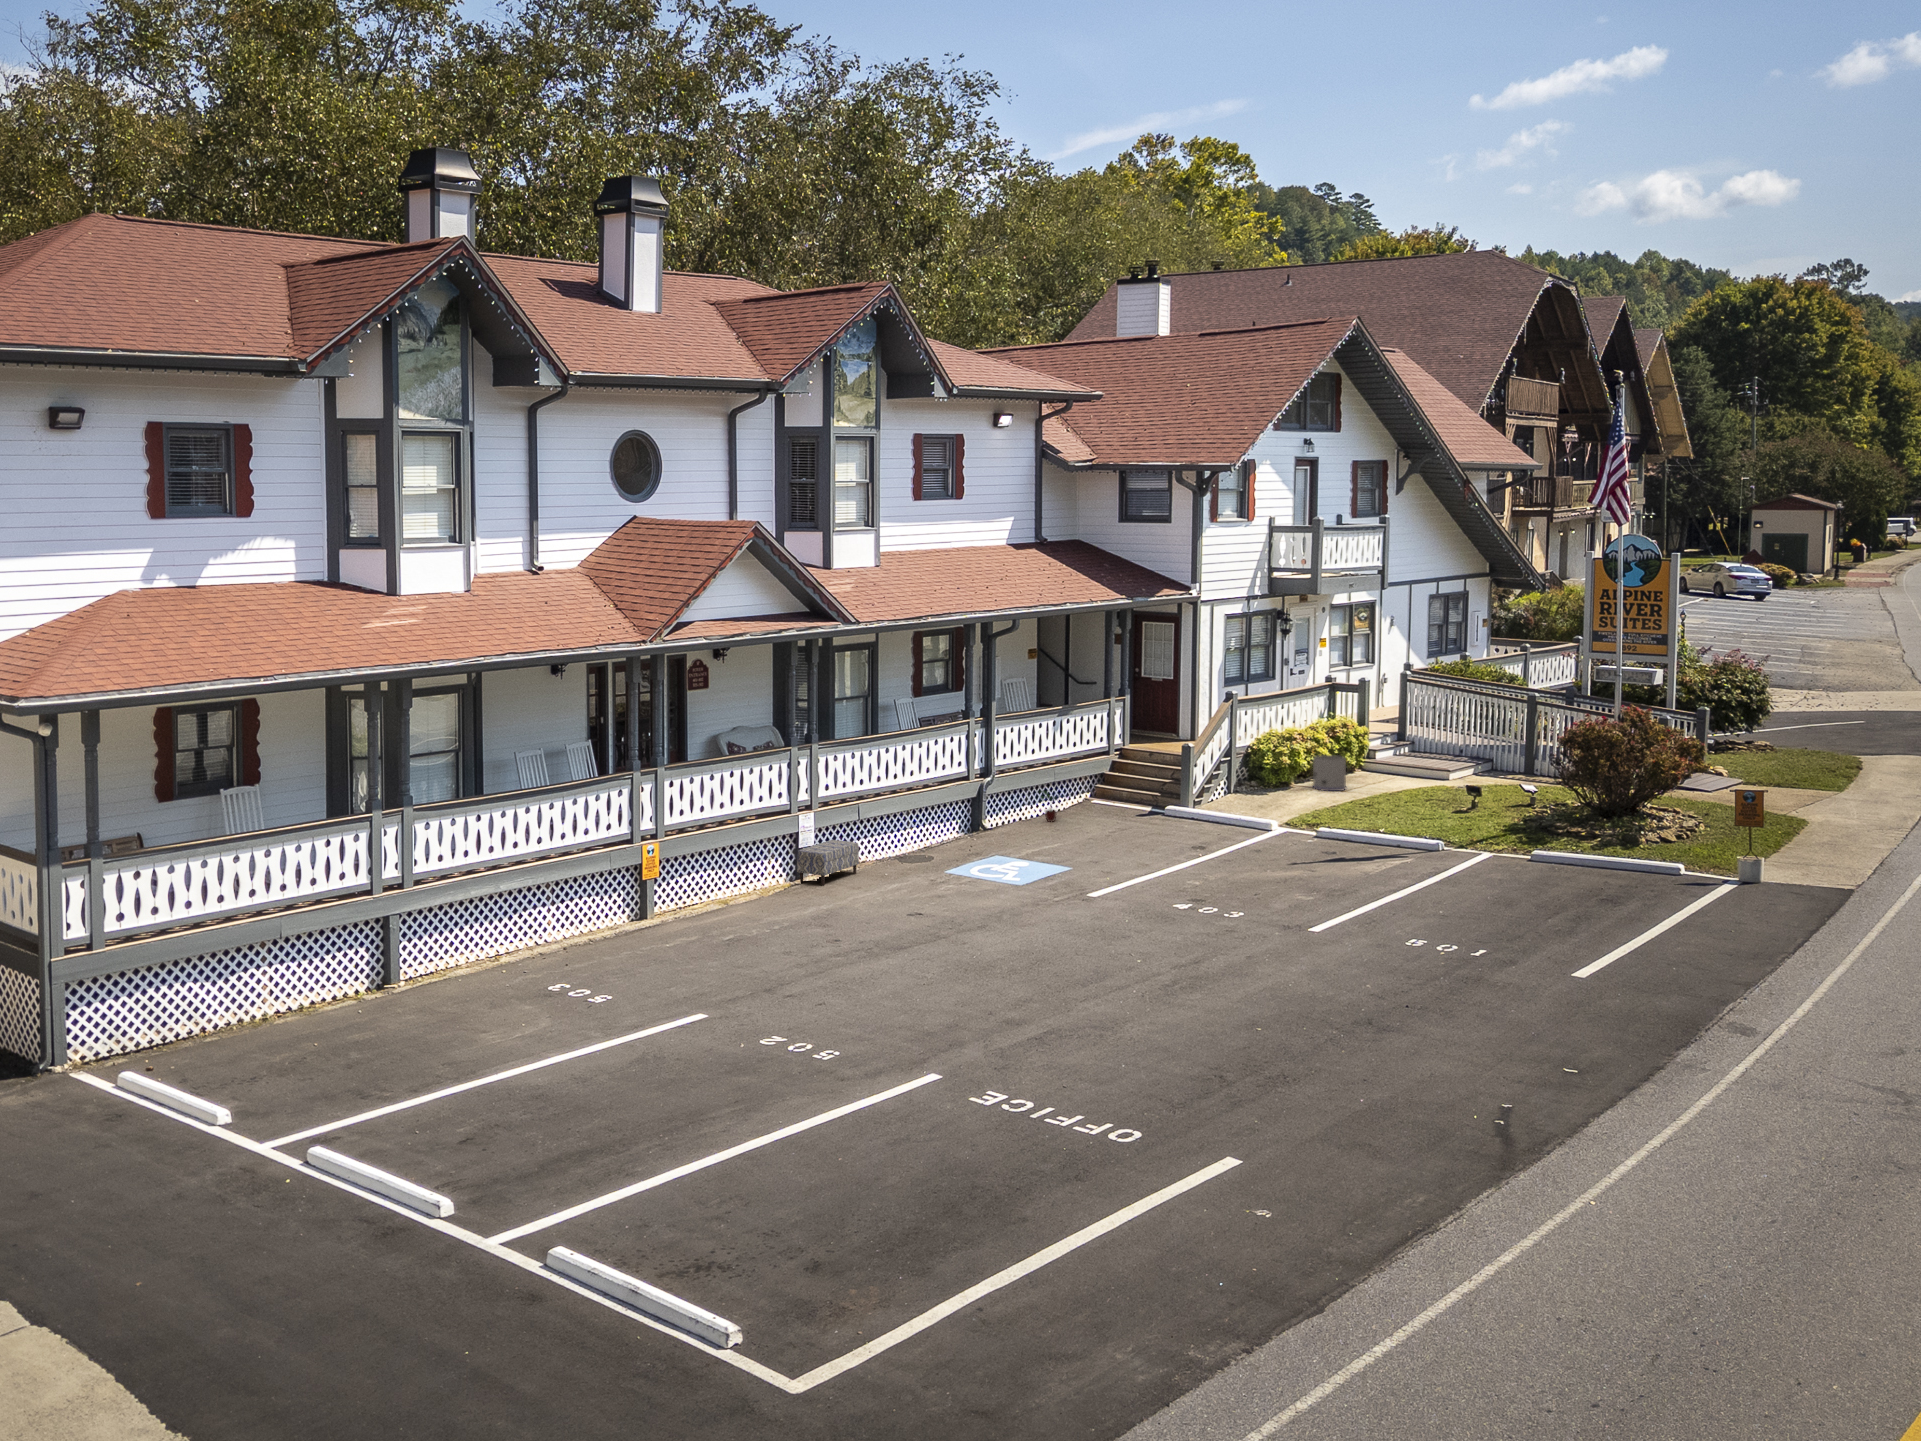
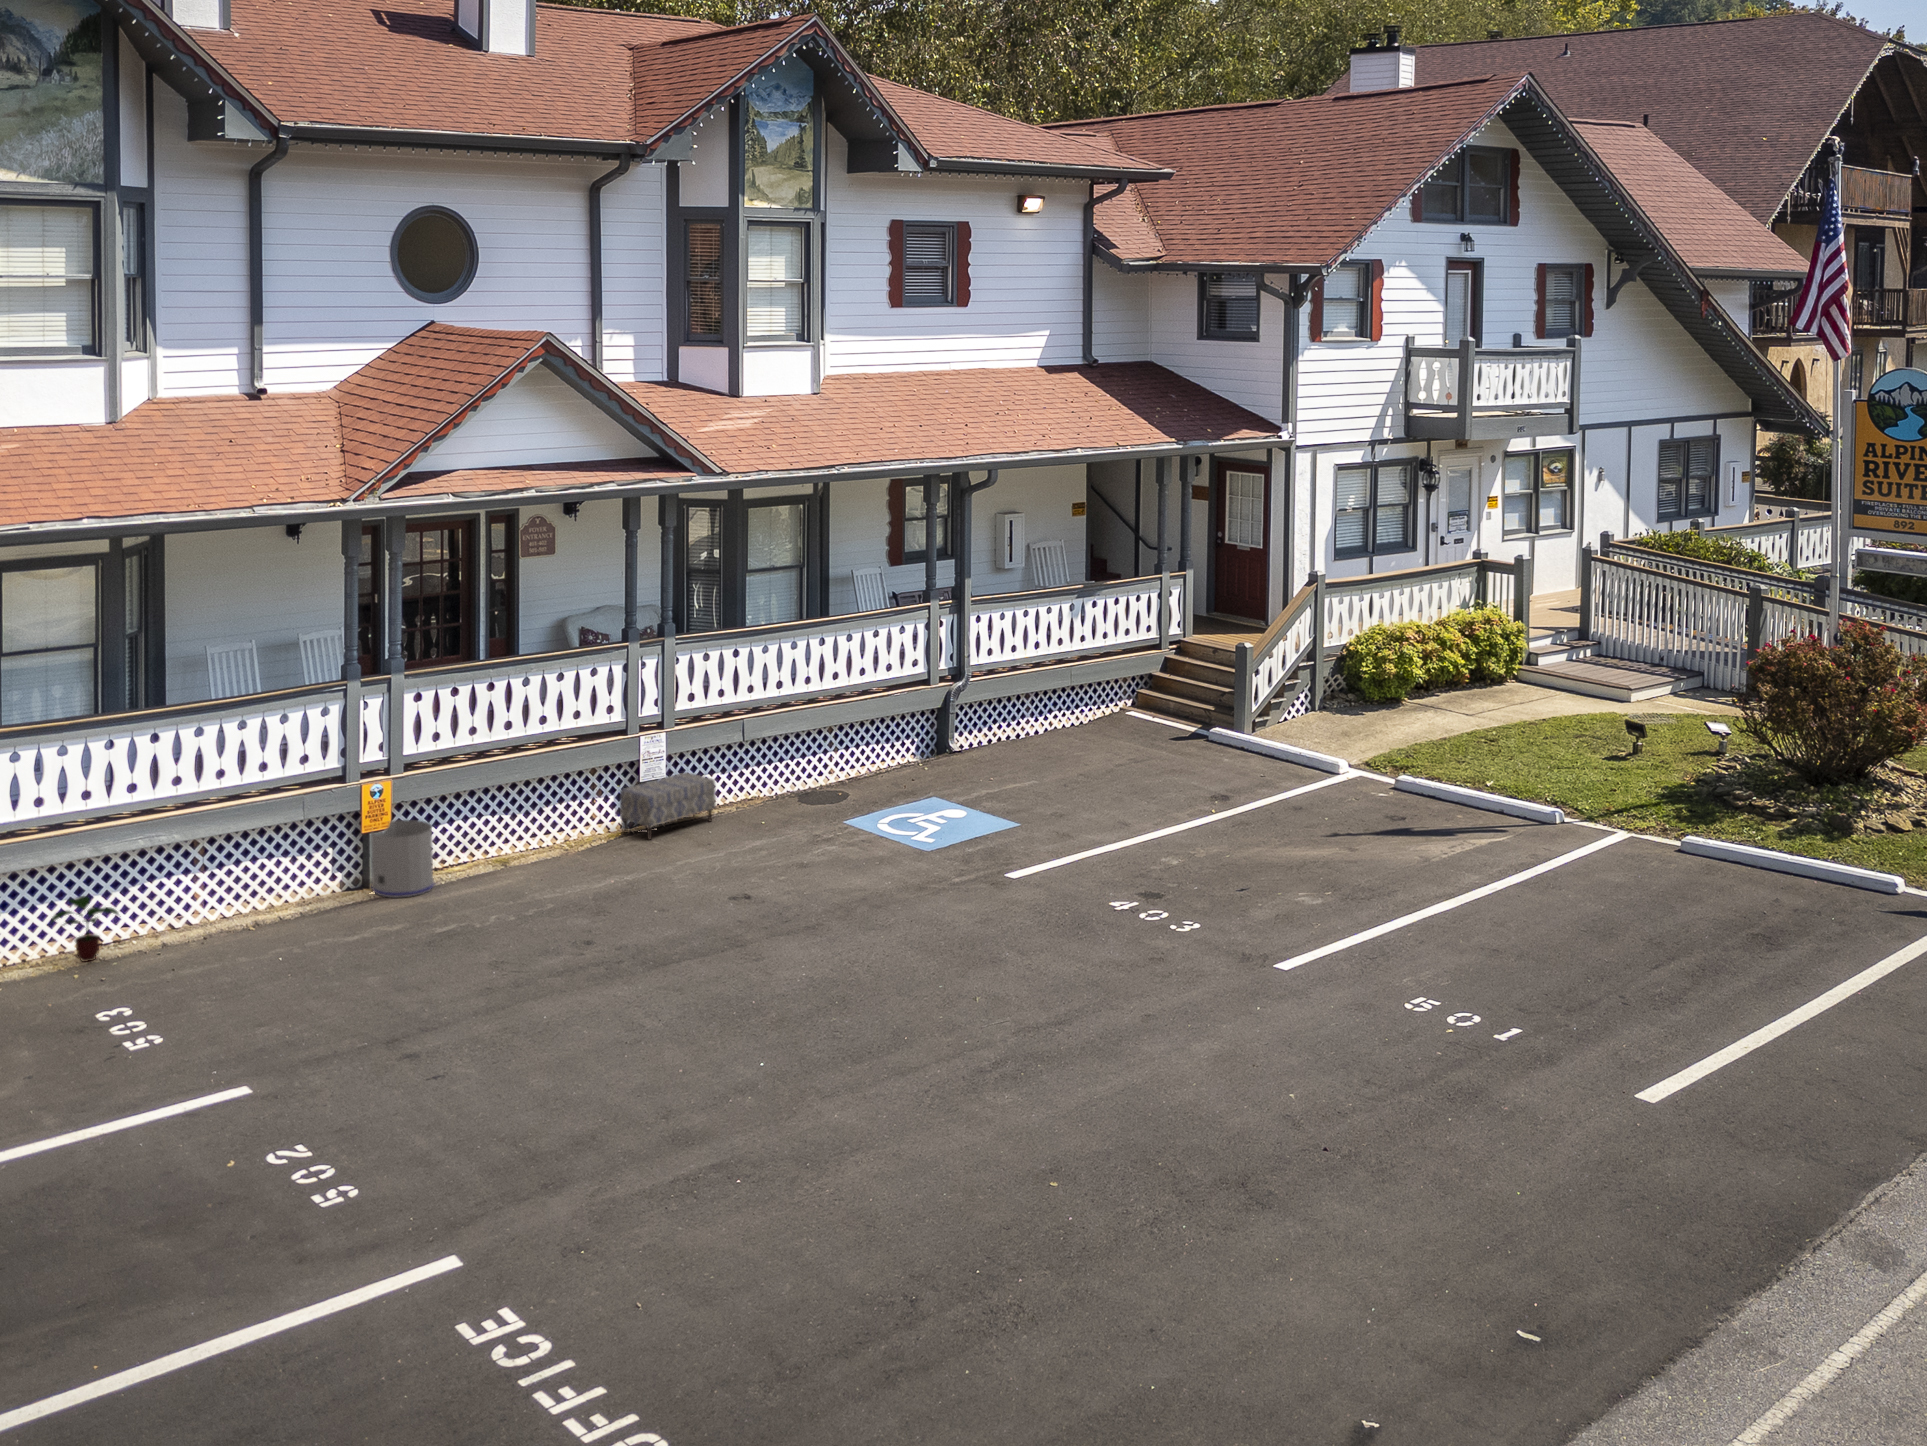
trash can: present [1313,755,1346,791] -> present [371,820,434,898]
potted plant: present [1040,791,1058,822] -> present [50,896,118,962]

